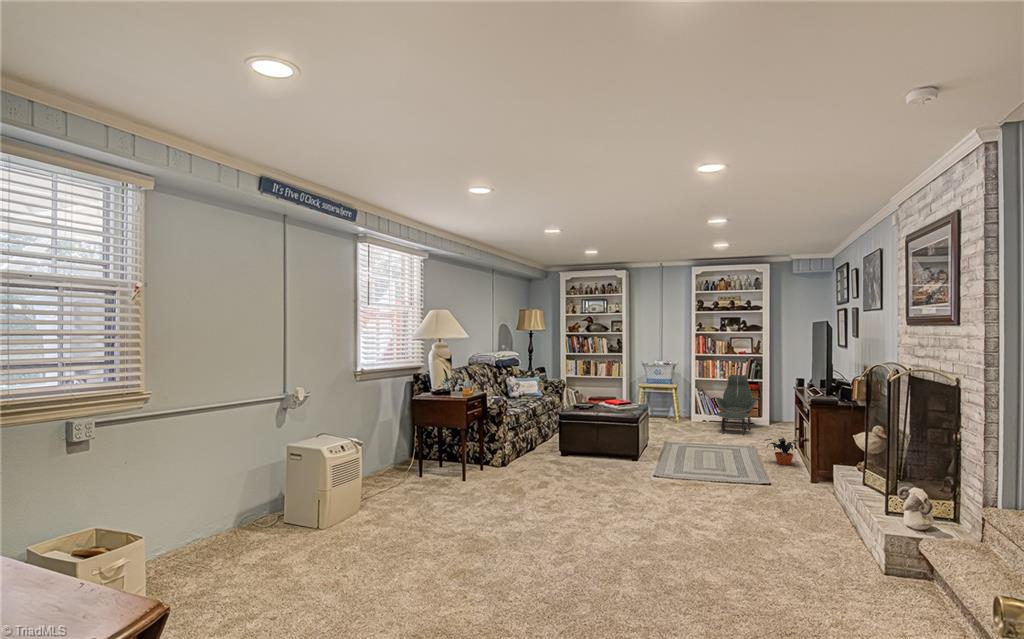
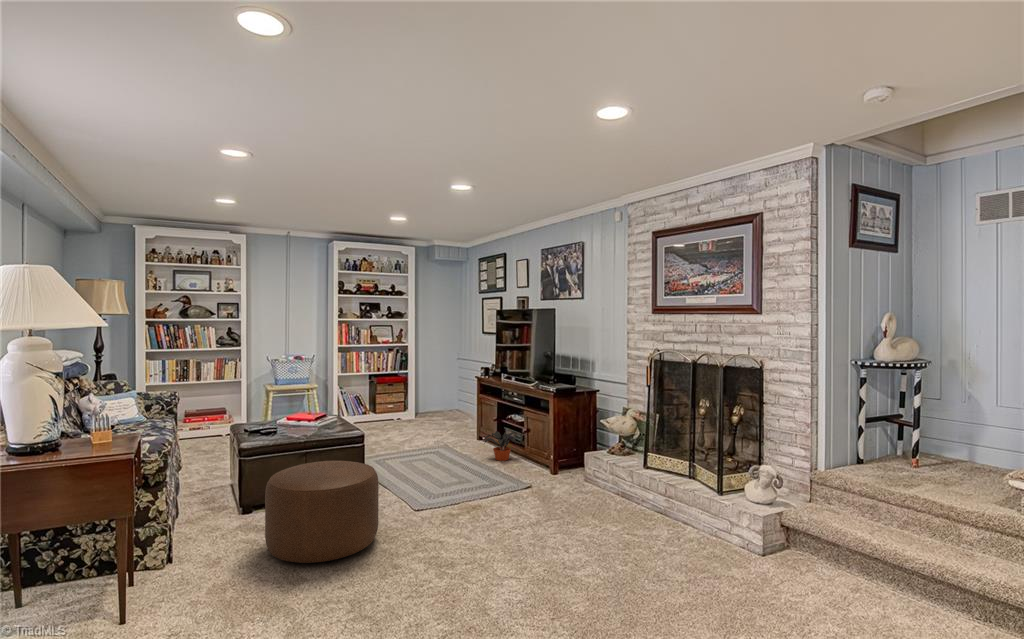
lounge chair: present [716,375,757,435] -> none [370,367,420,436]
ottoman: none [542,425,609,482] -> present [265,461,379,563]

